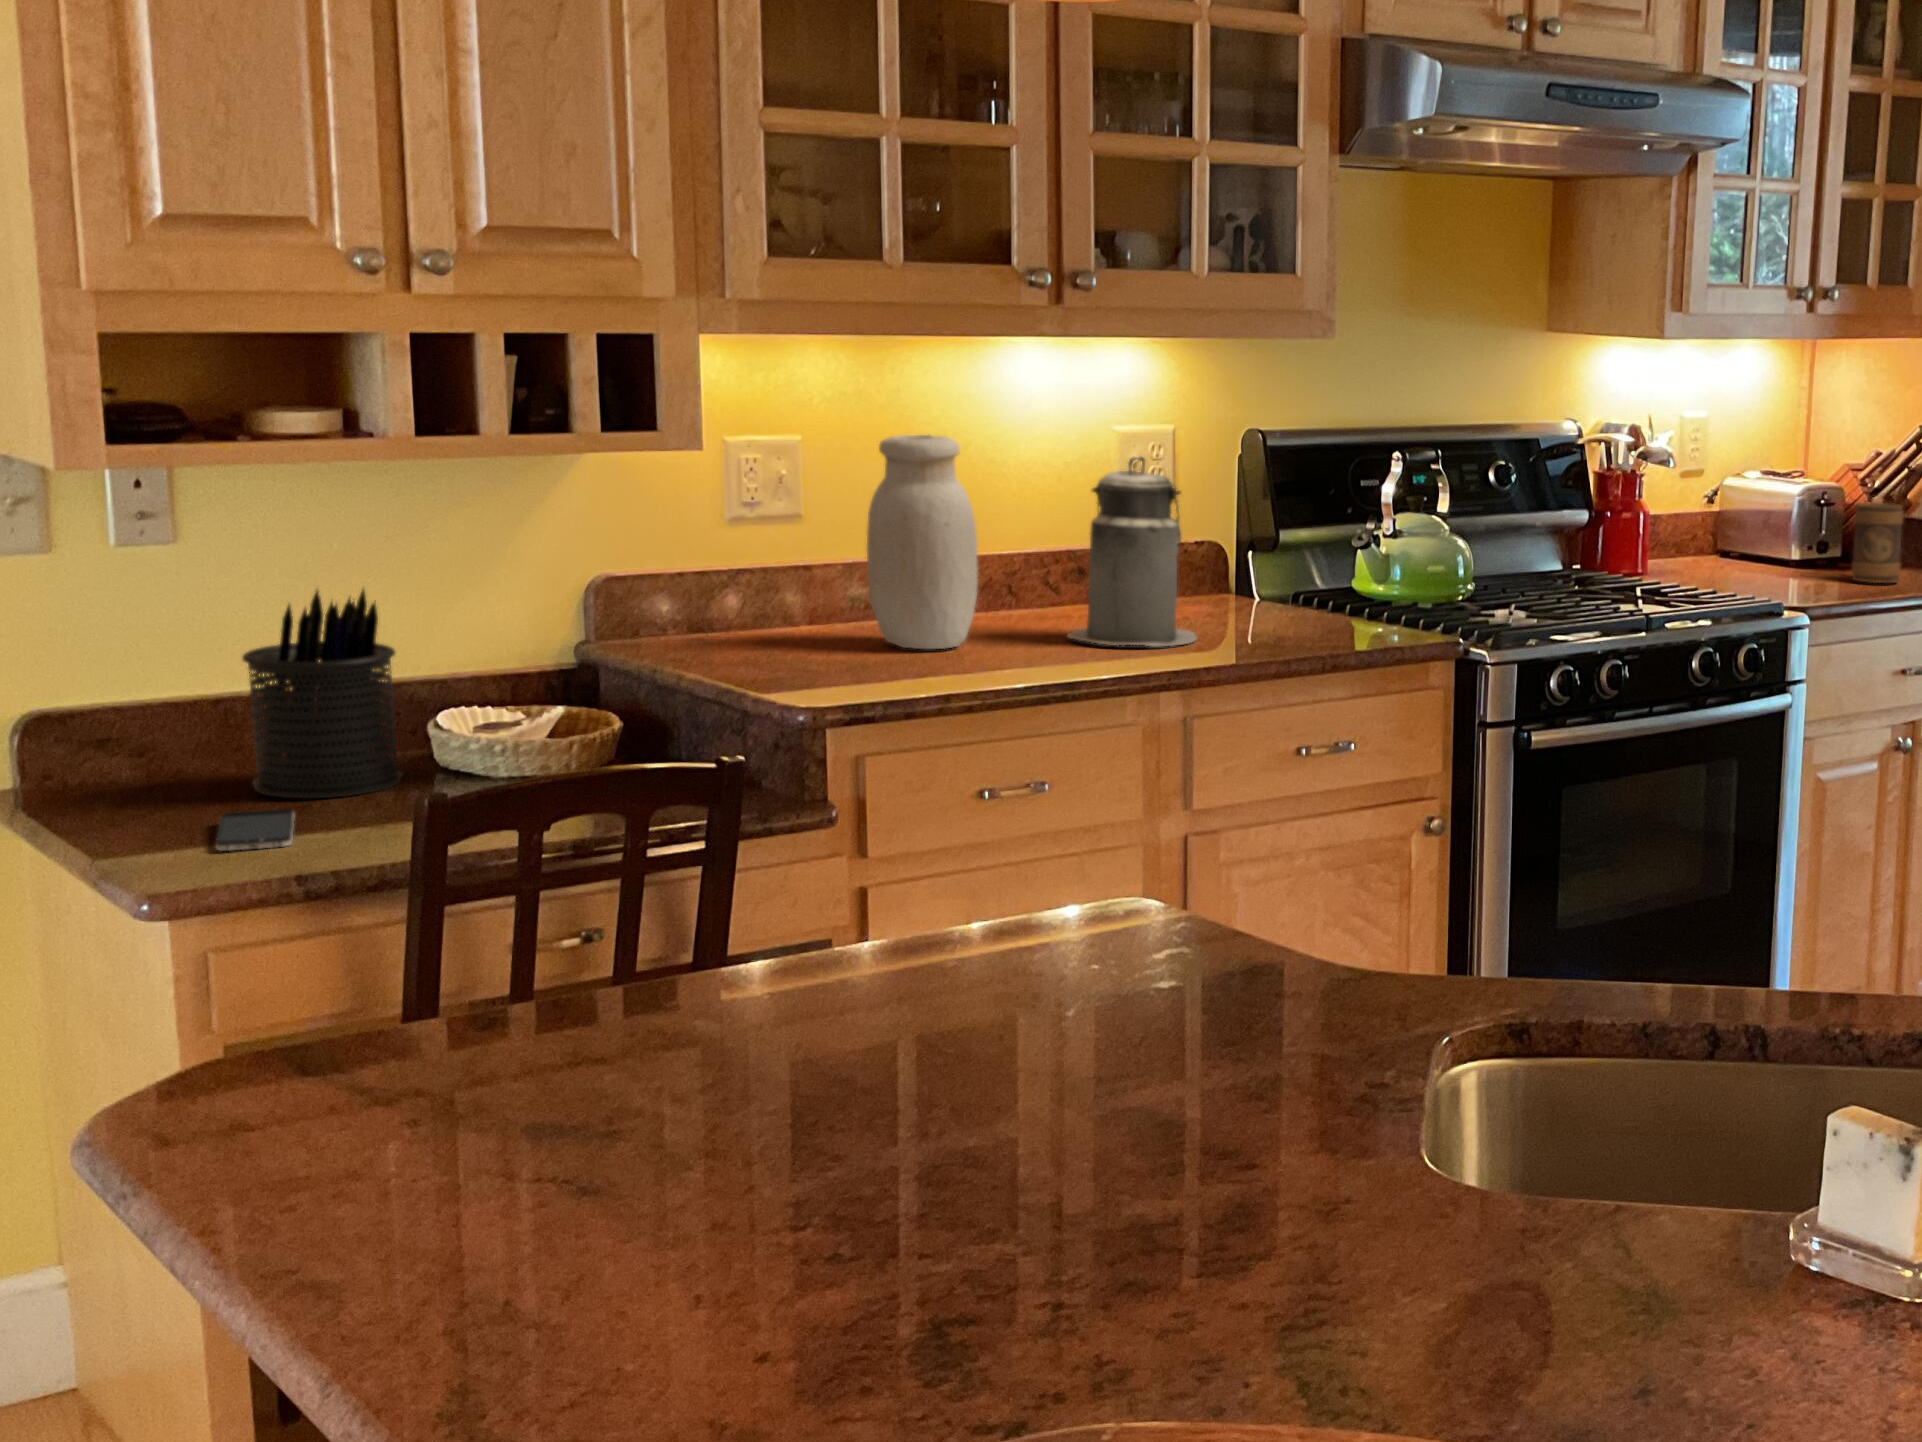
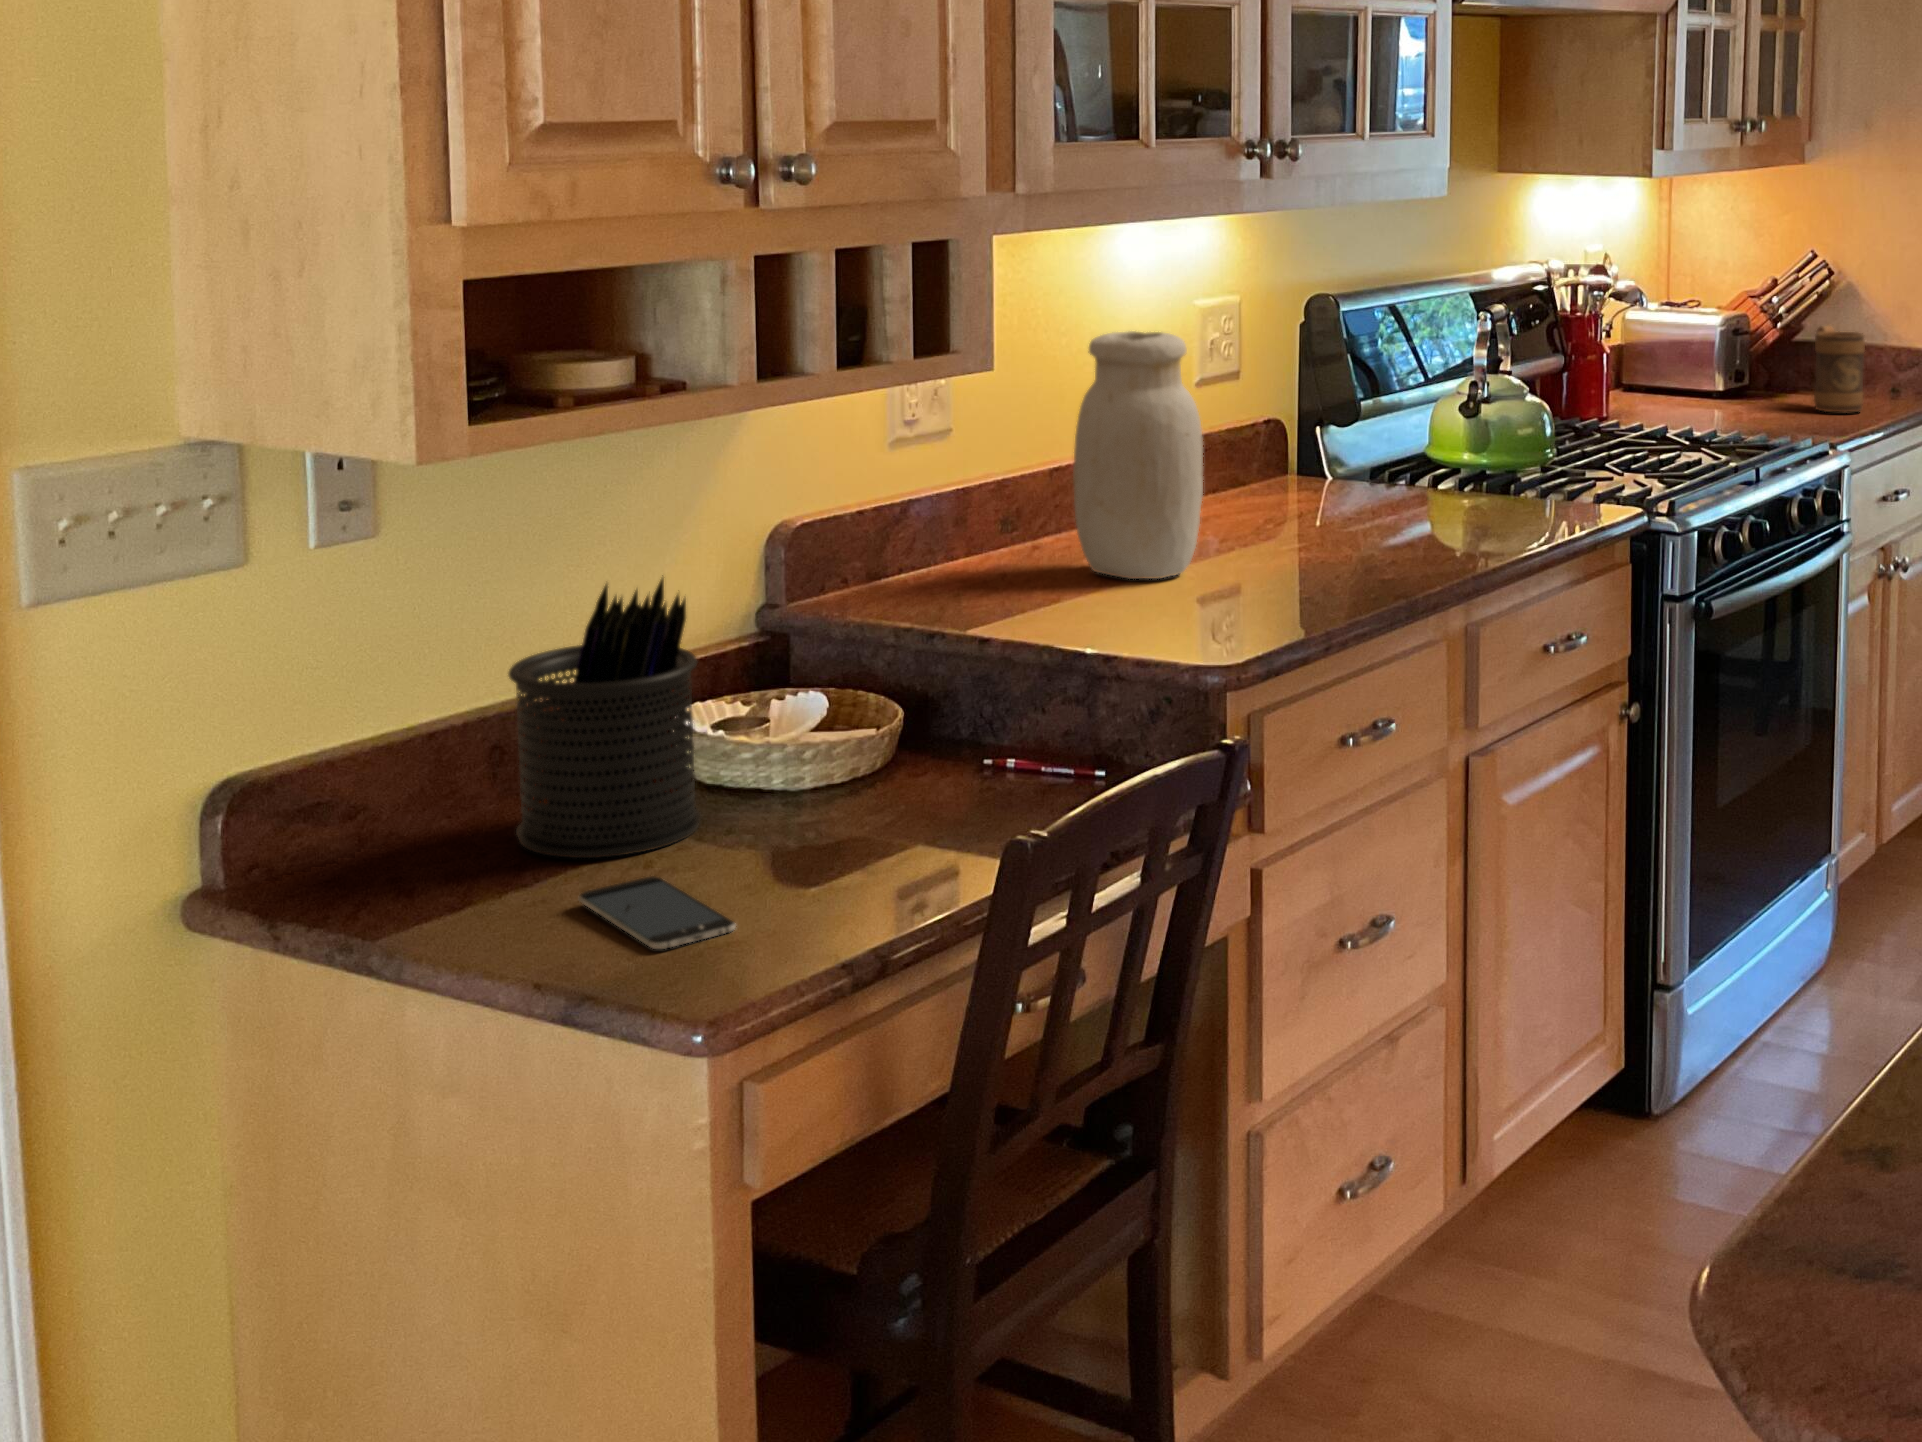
canister: present [1068,457,1197,647] -> none [1258,340,1403,554]

